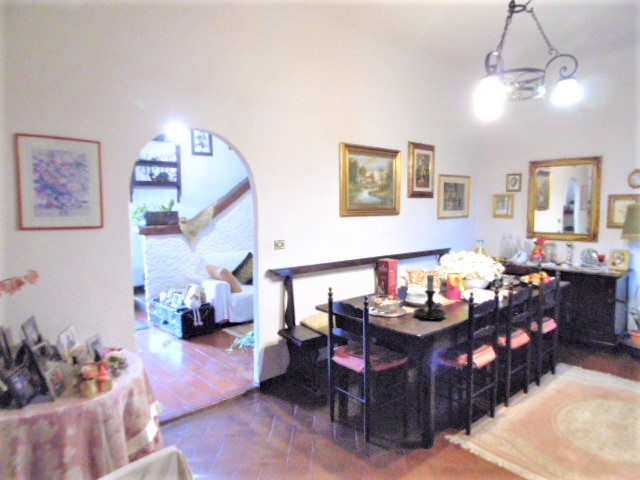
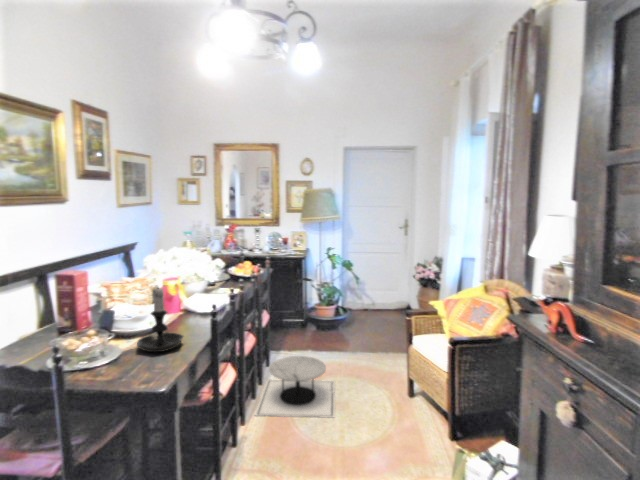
side table: none [520,367,628,439] -> present [255,356,335,418]

